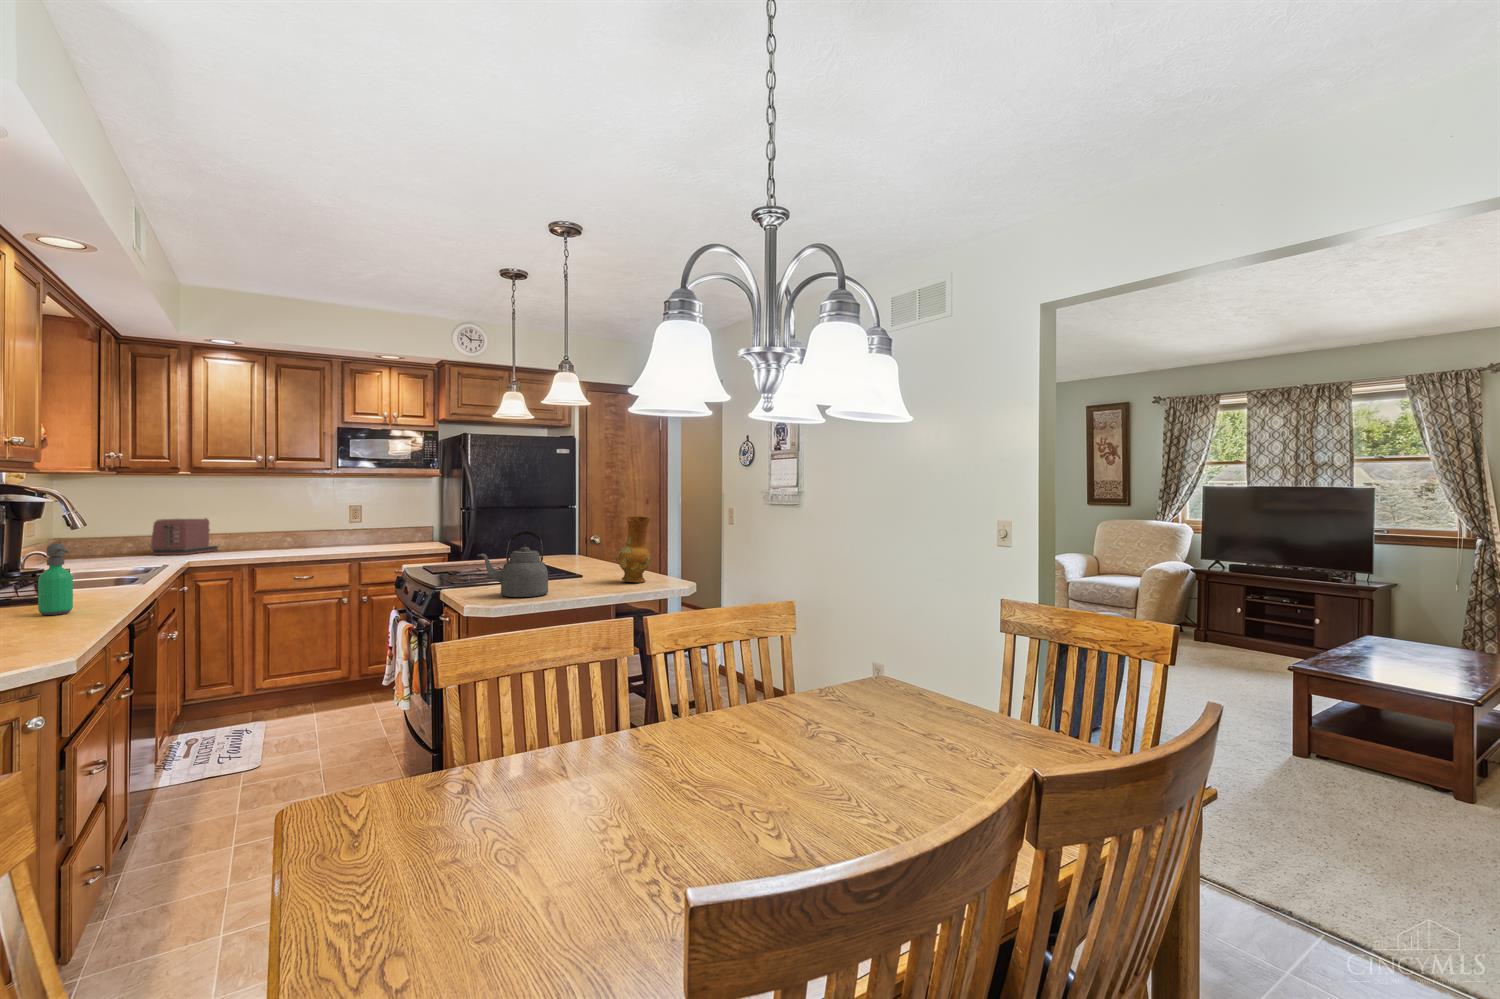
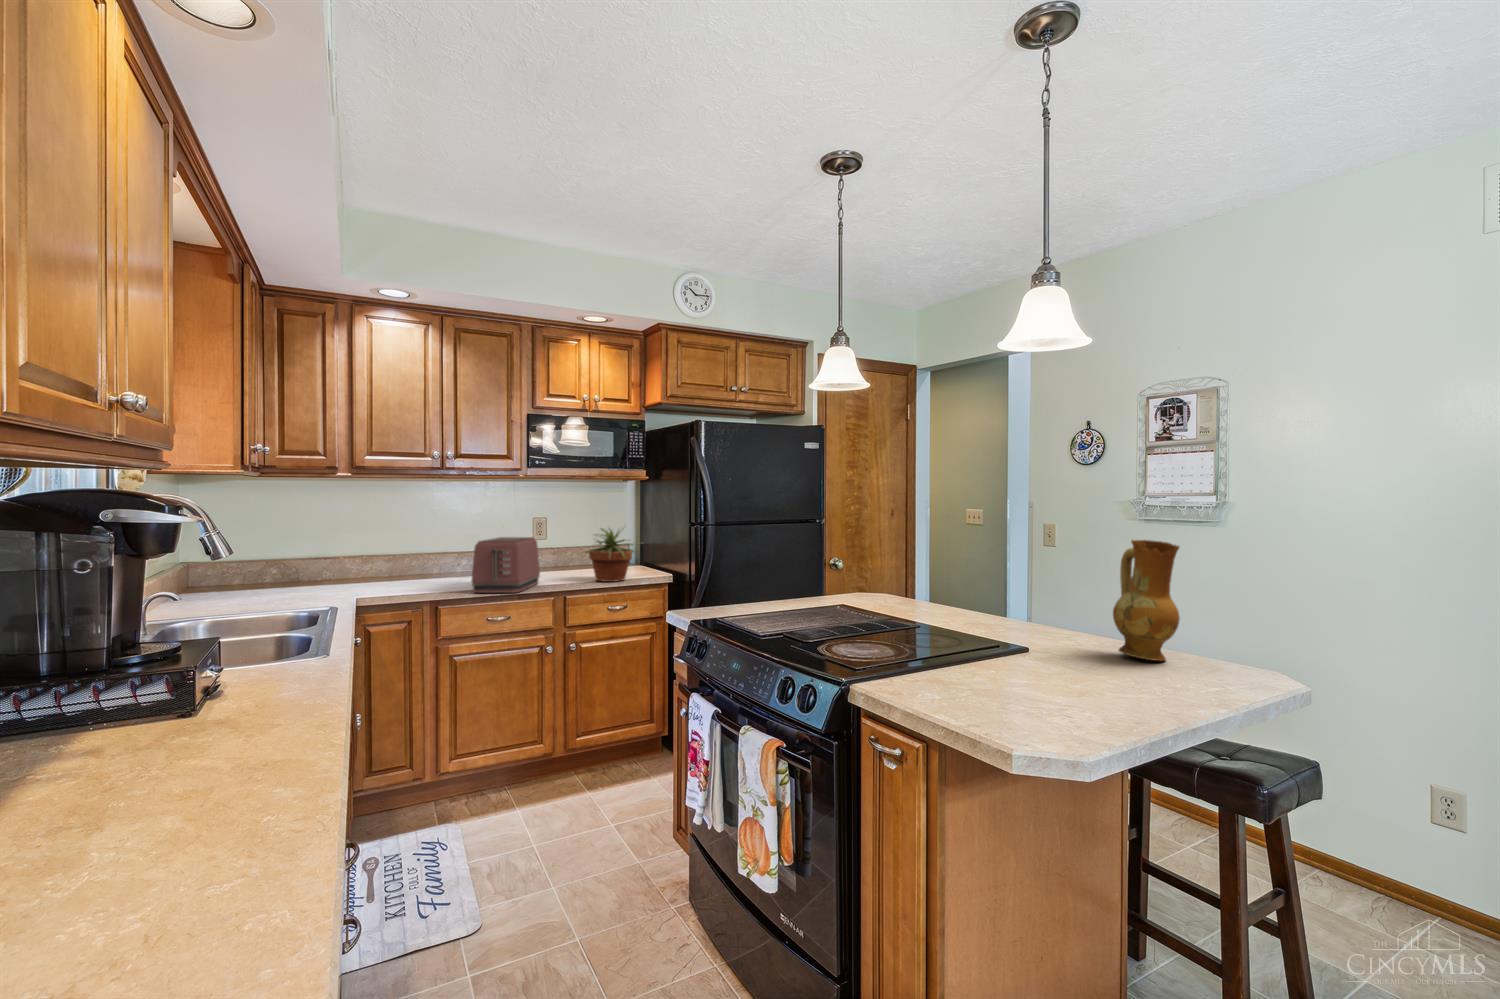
potted plant: none [369,511,426,552] -> present [581,528,635,582]
toaster: present [151,518,218,555] -> present [472,537,540,593]
kettle: present [477,531,548,597] -> none [966,573,1090,710]
soap dispenser: present [38,543,73,615] -> none [172,610,237,765]

